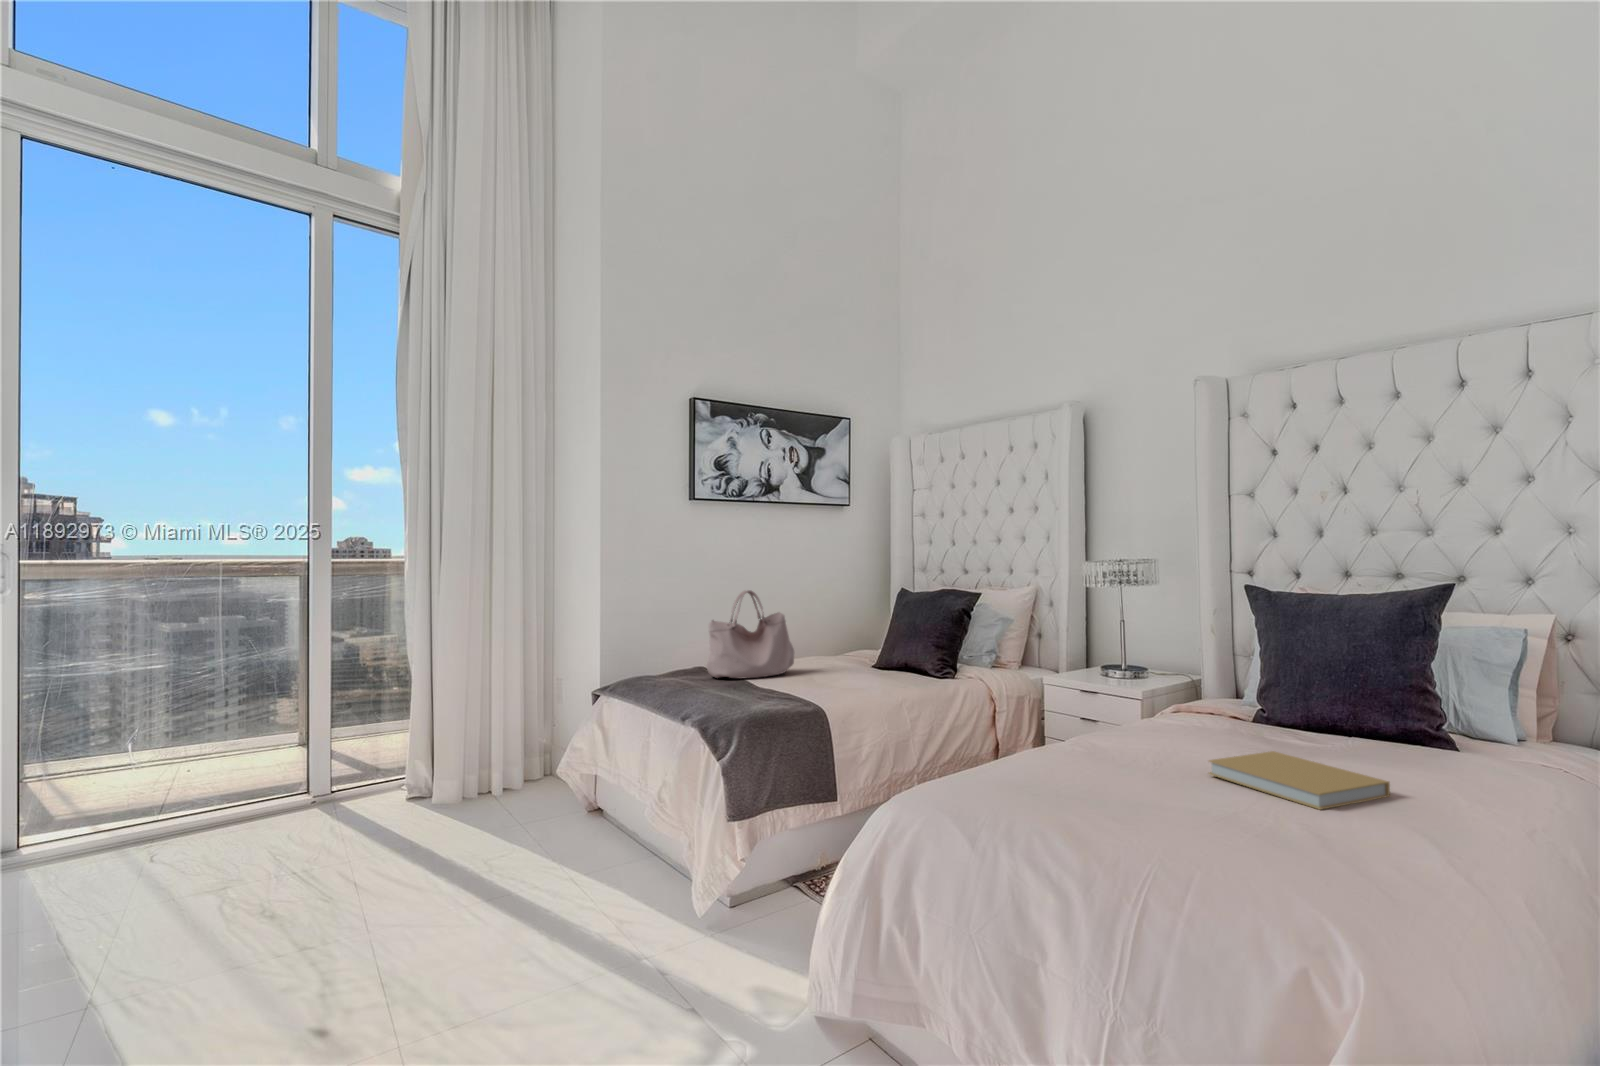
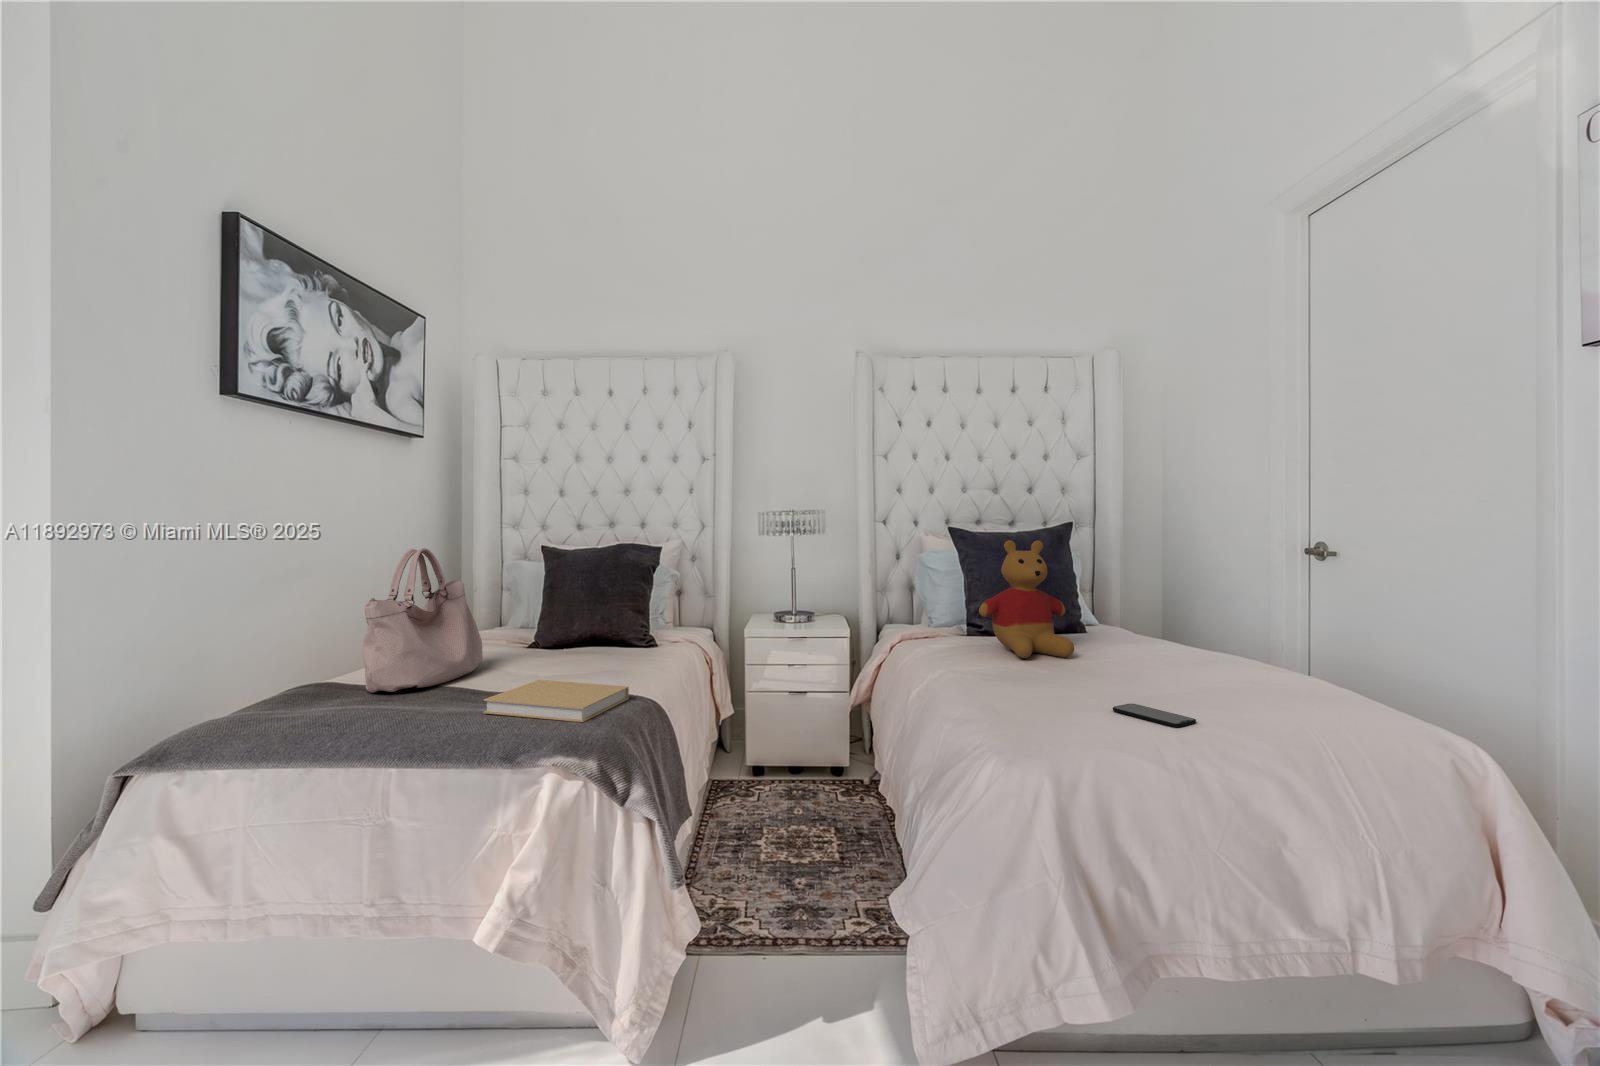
stuffed bear: none [1165,602,1289,752] -> present [979,540,1074,658]
book: present [1209,751,1390,810] -> present [484,680,629,722]
smartphone: none [1037,783,1082,813] -> present [1113,704,1196,727]

